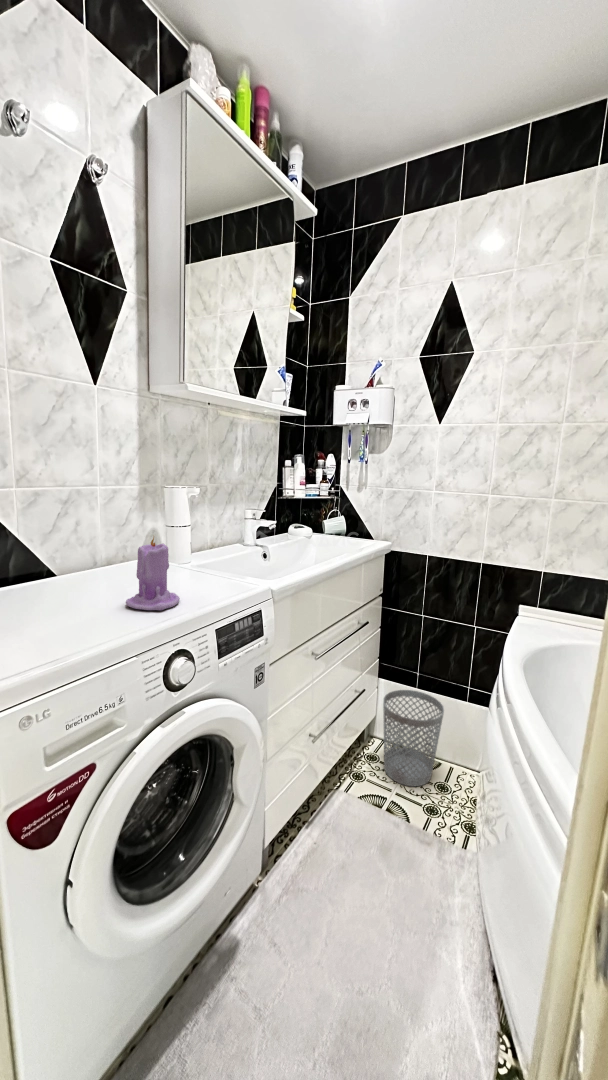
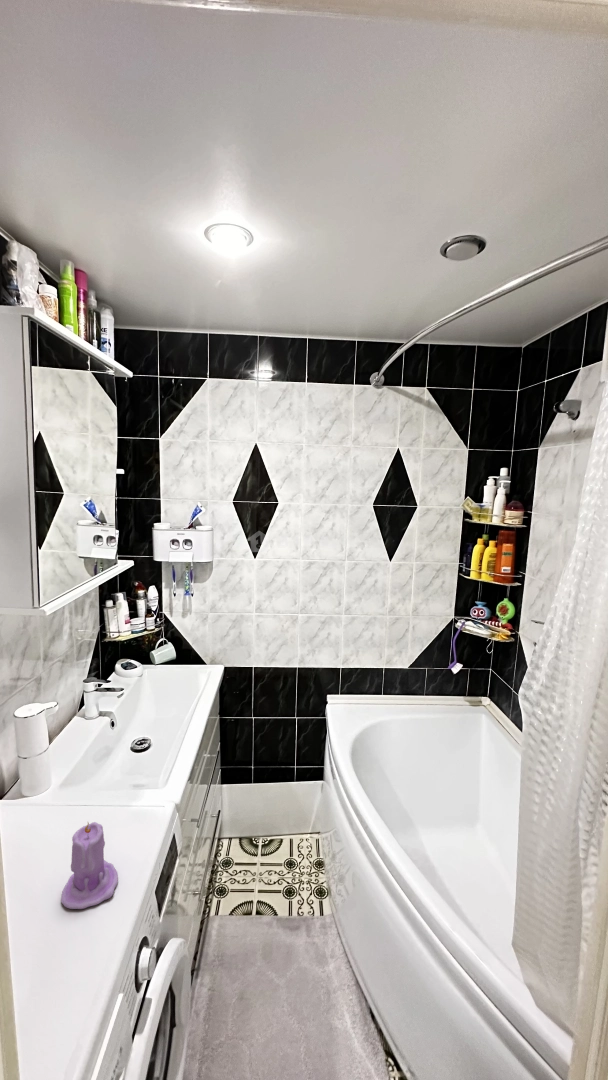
wastebasket: present [383,690,444,786] -> none [234,787,286,879]

